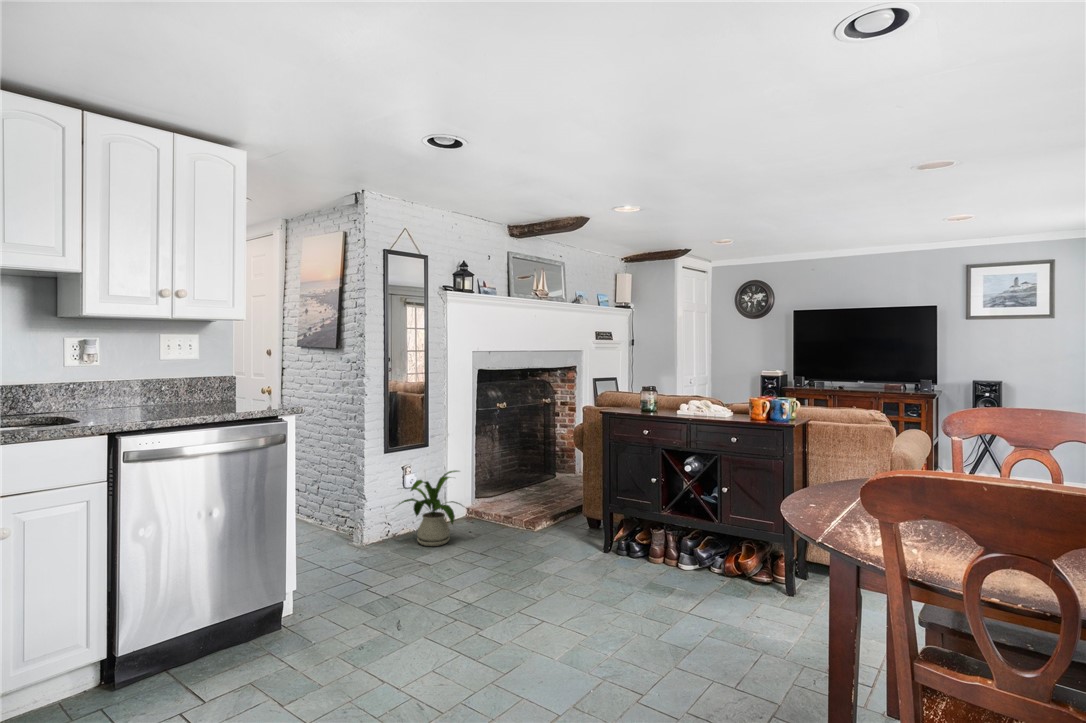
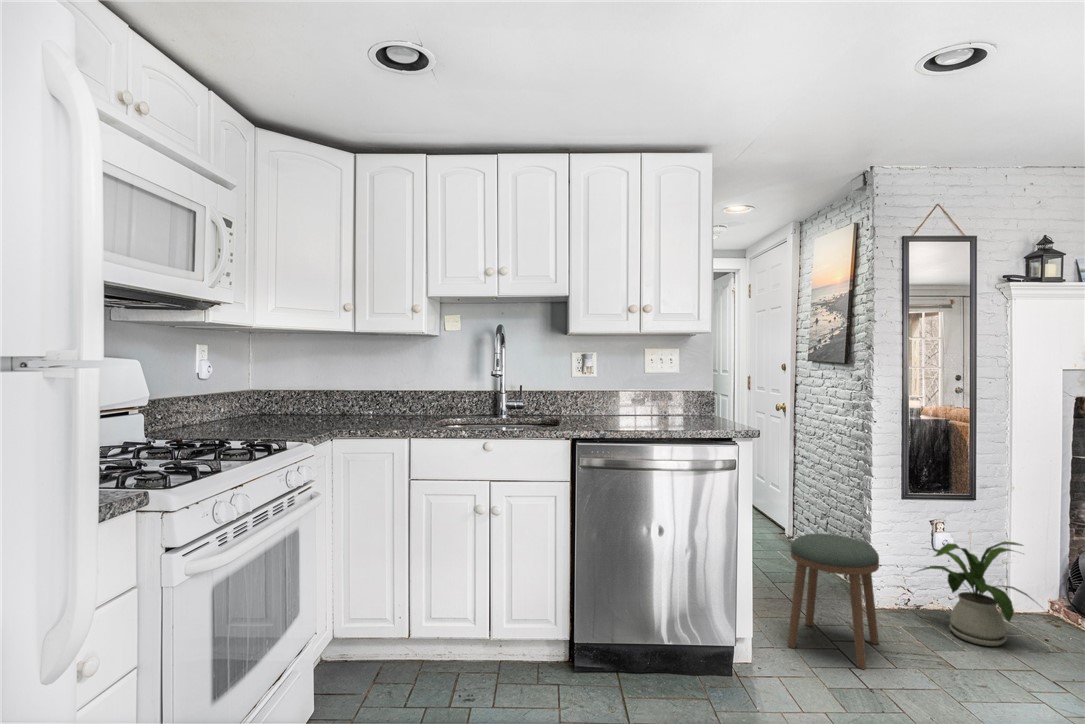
stool: none [315,489,382,590] -> present [788,533,879,669]

